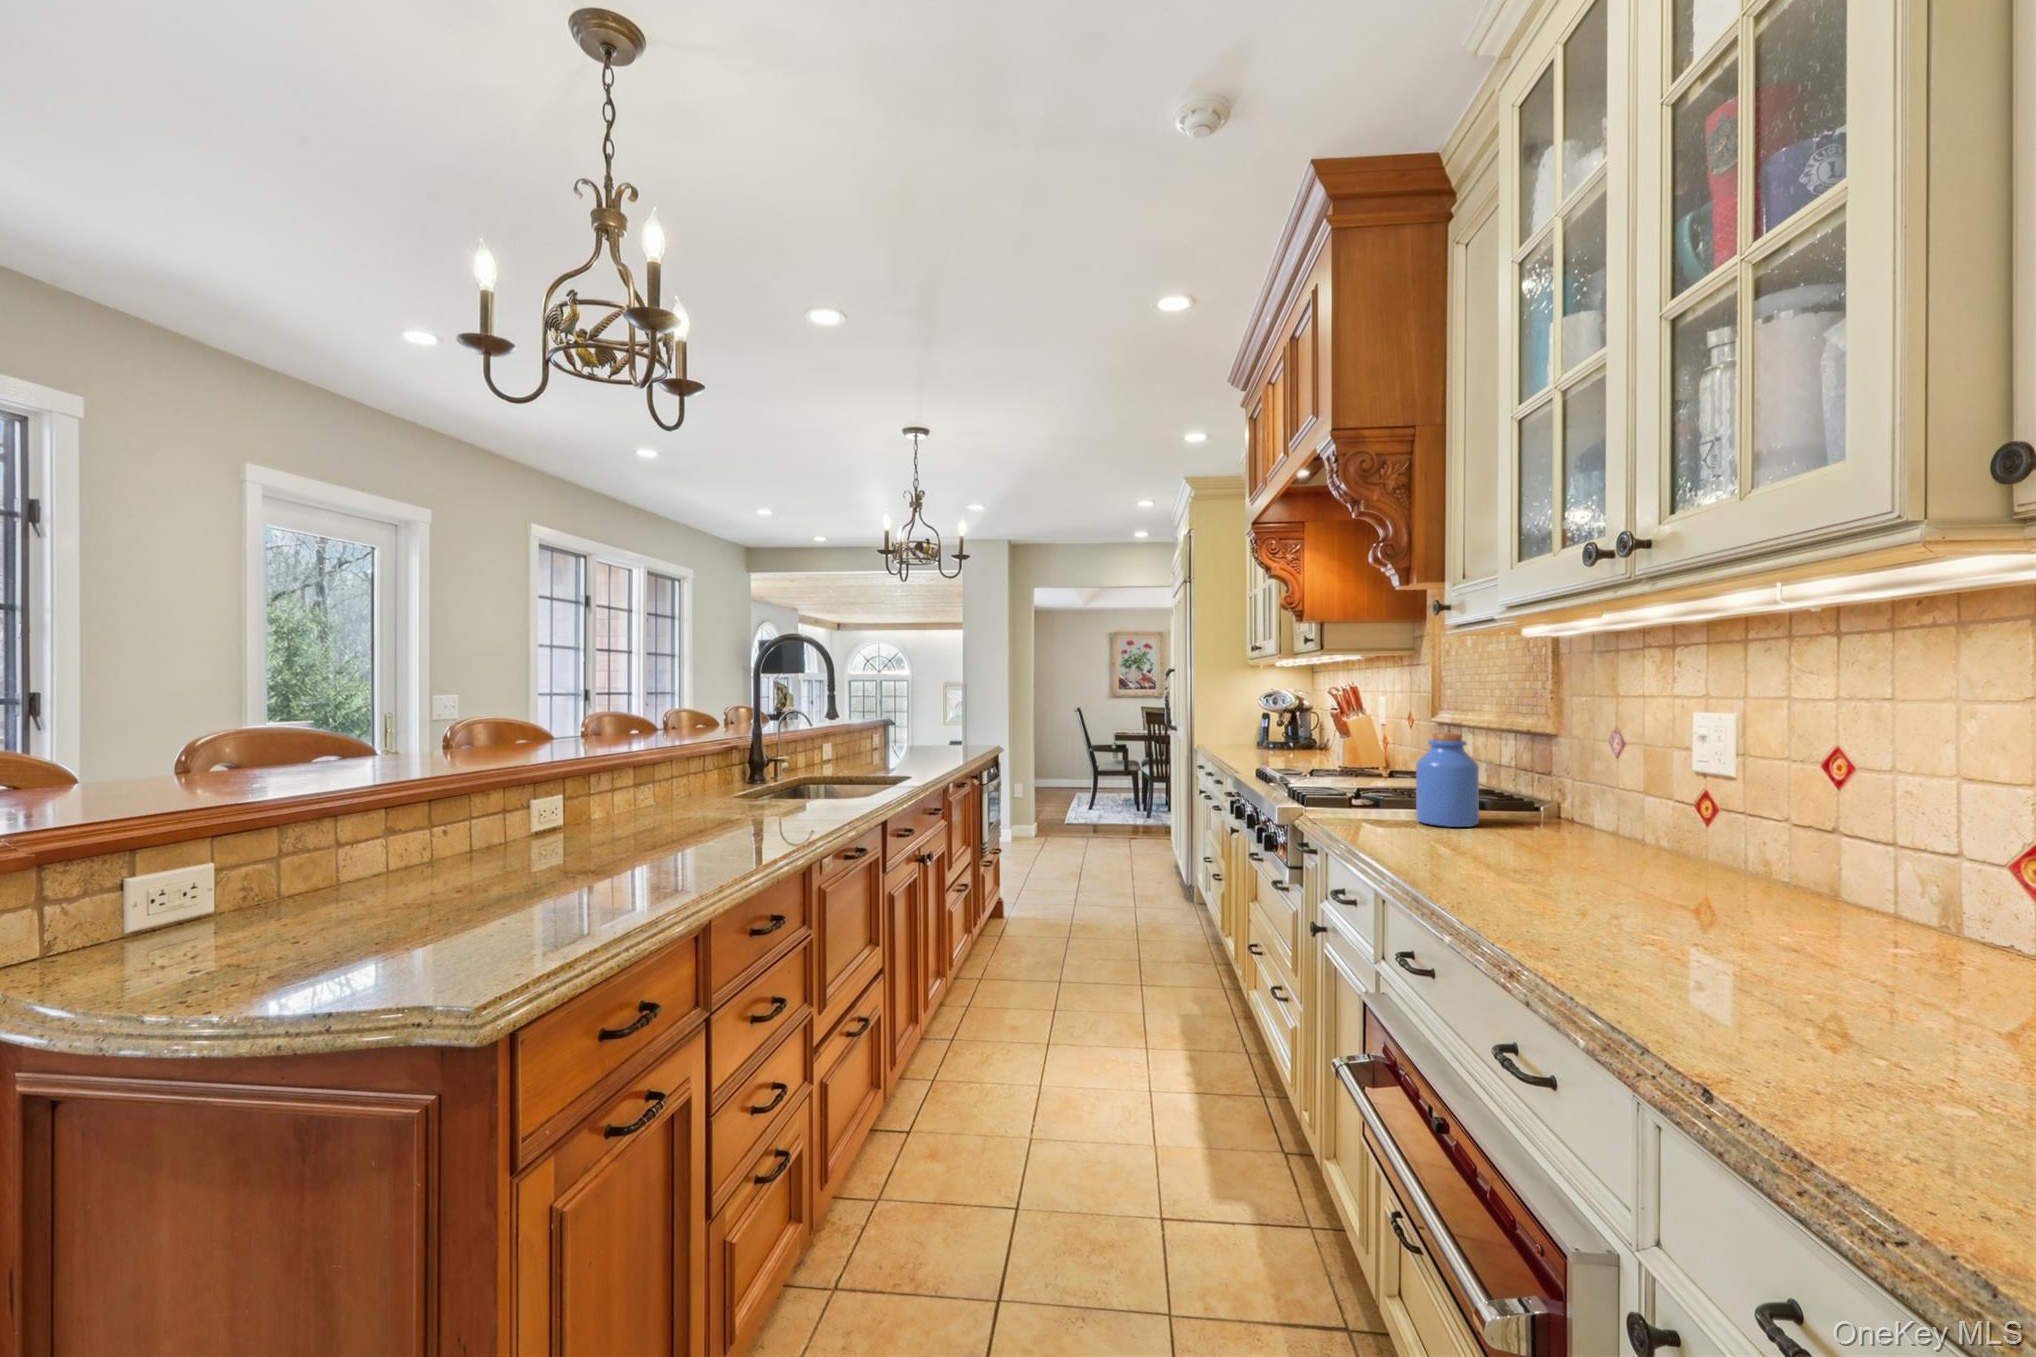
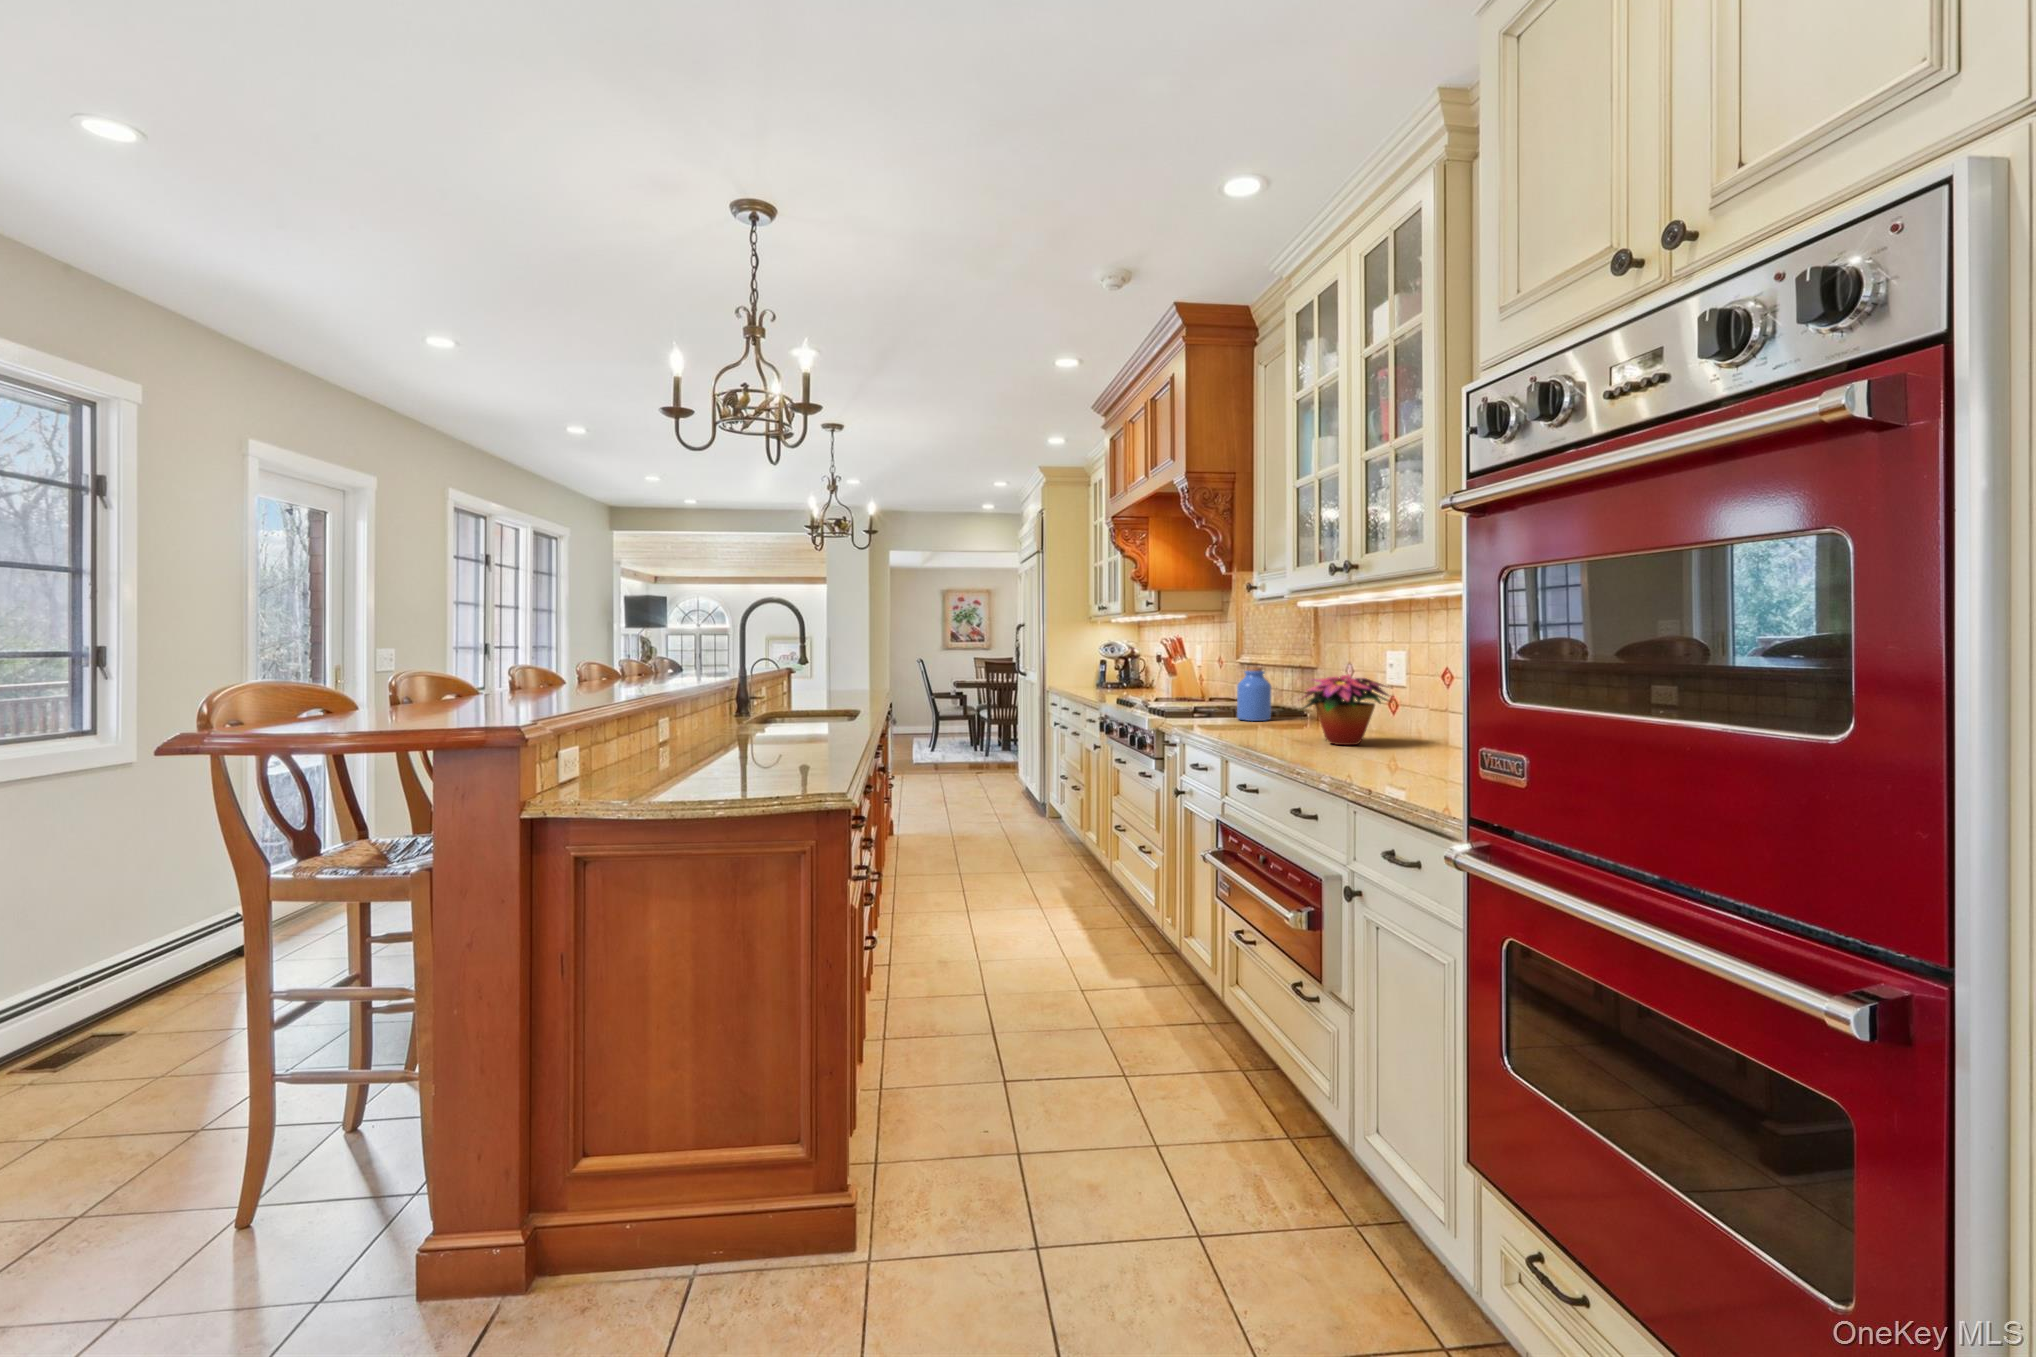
flower arrangement: none [1503,759,1777,914] -> present [1298,675,1389,745]

